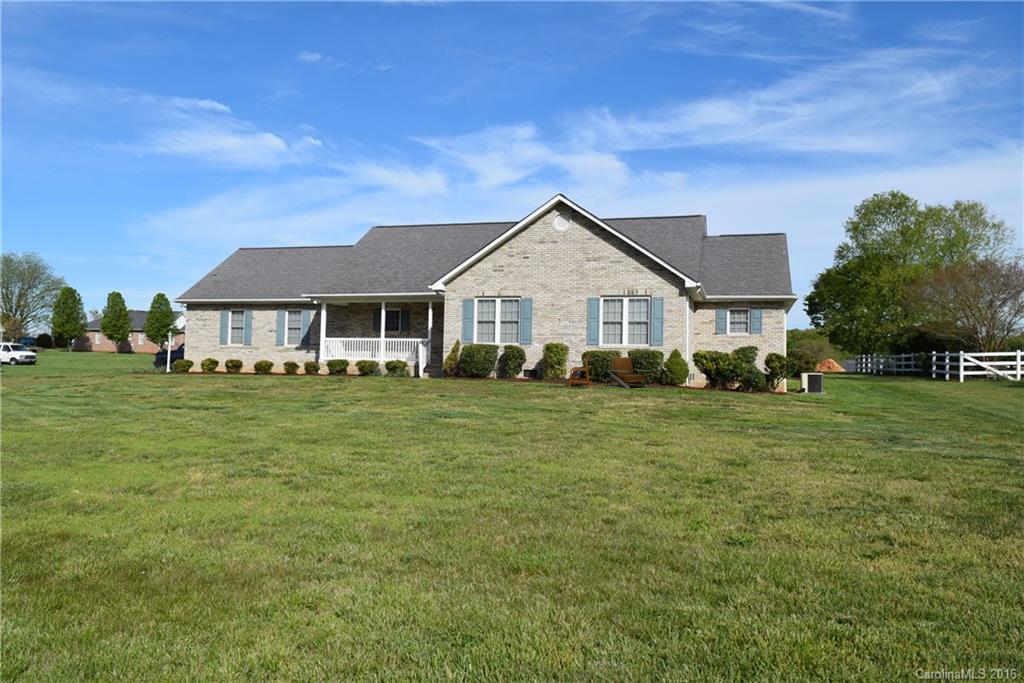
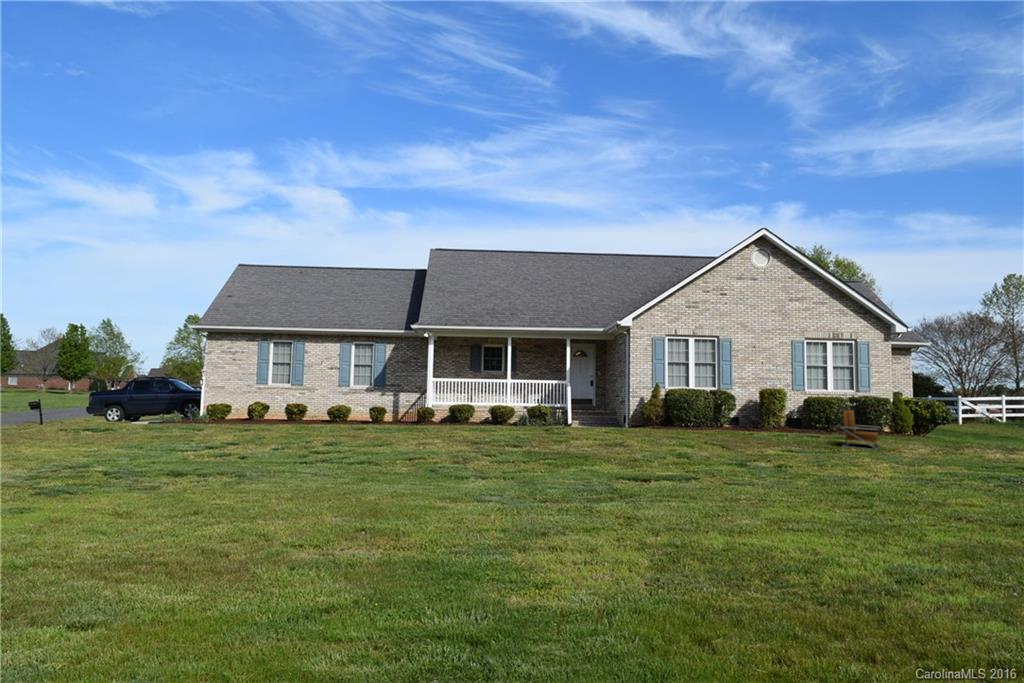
bench: present [569,355,591,387] -> none [783,406,829,448]

